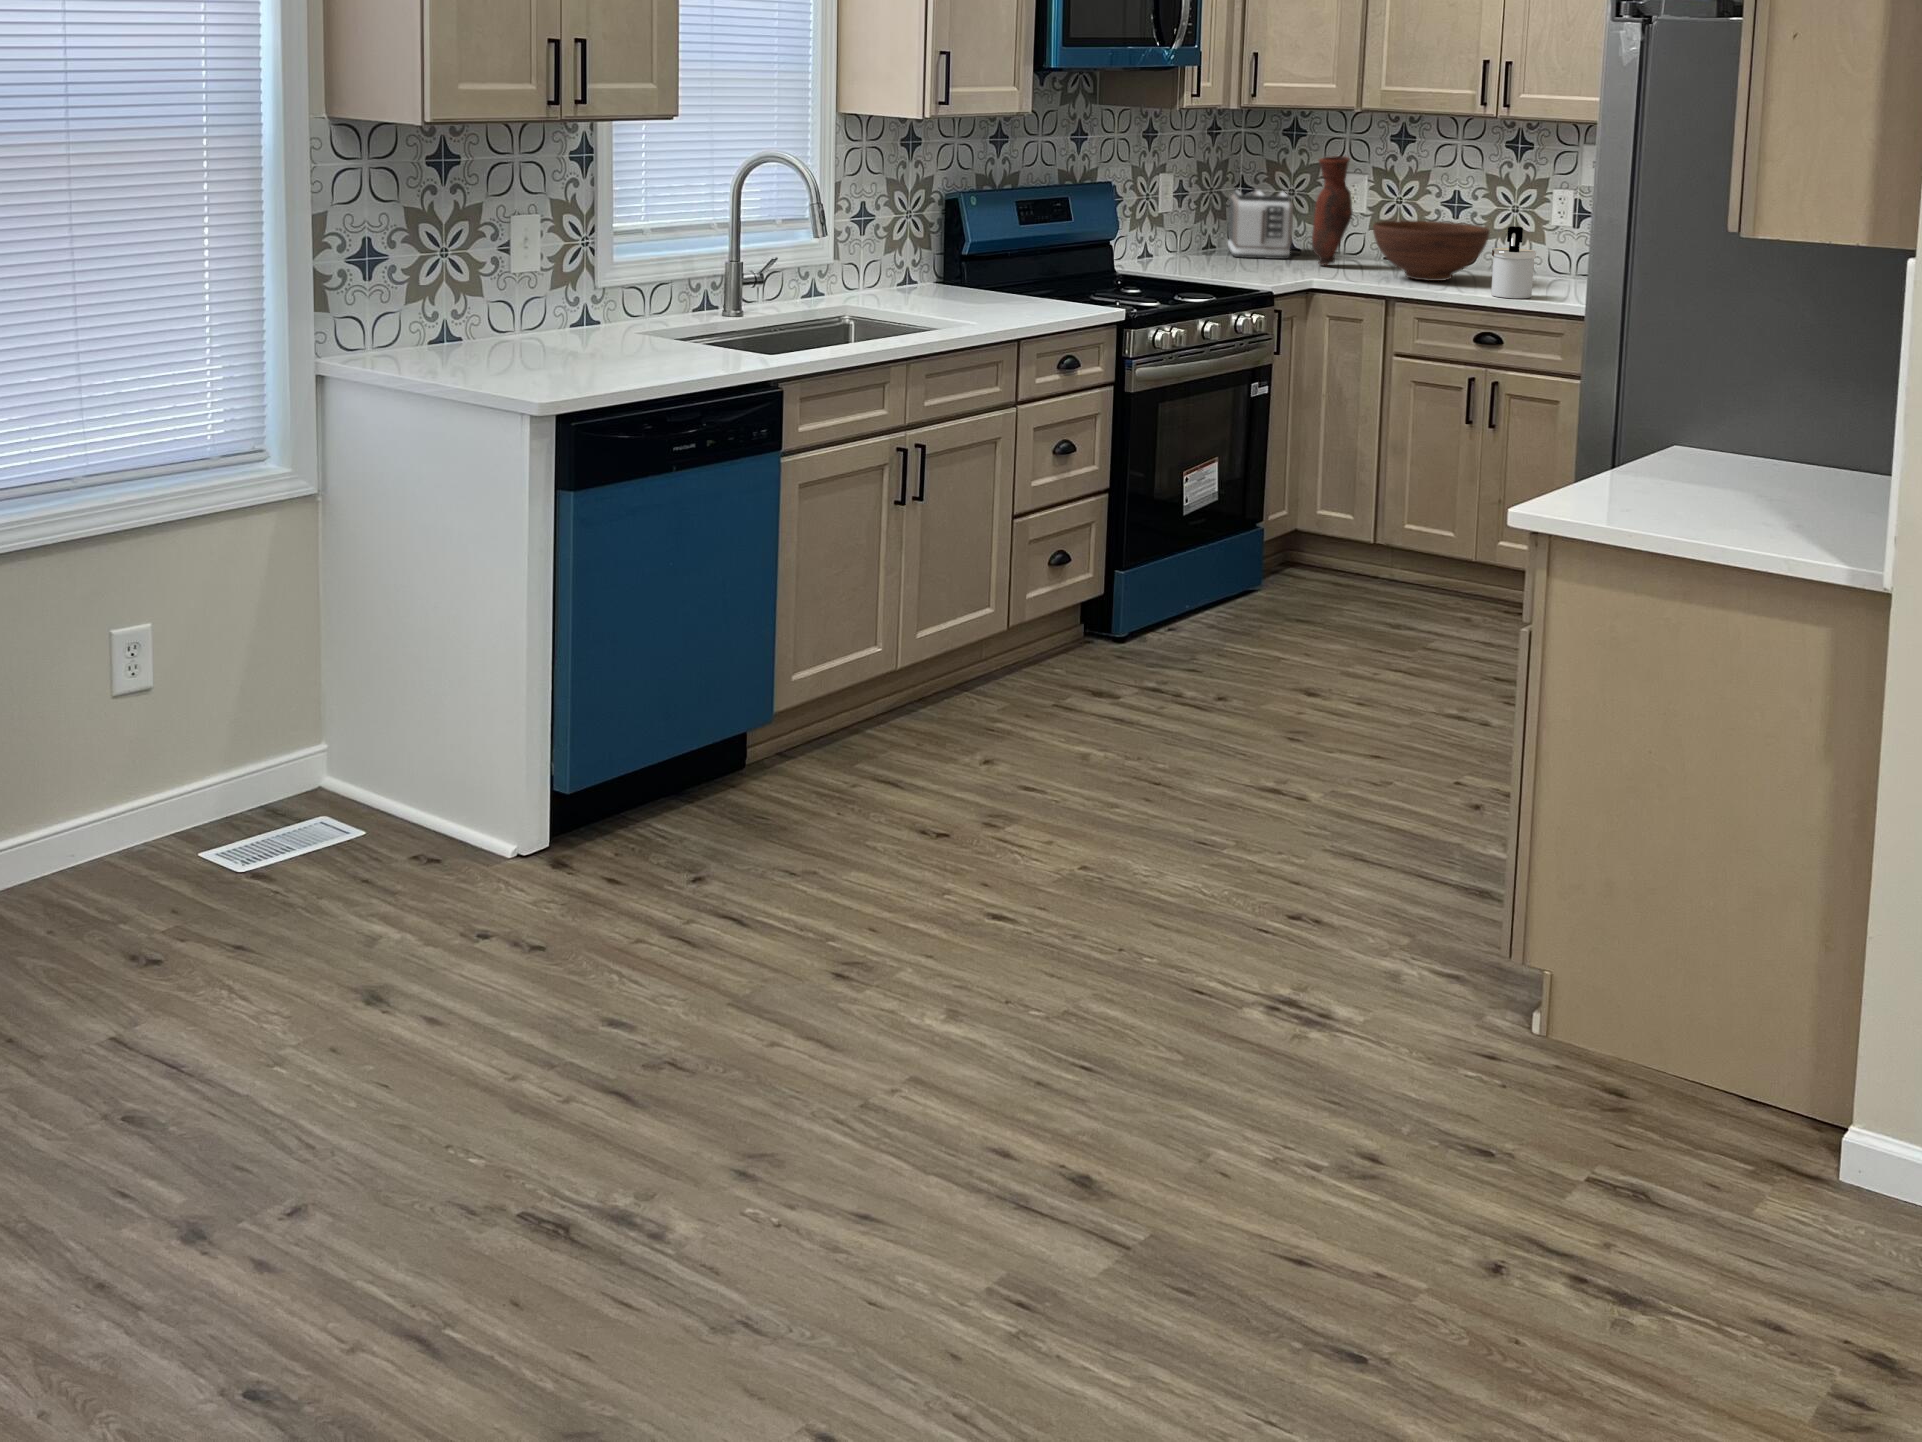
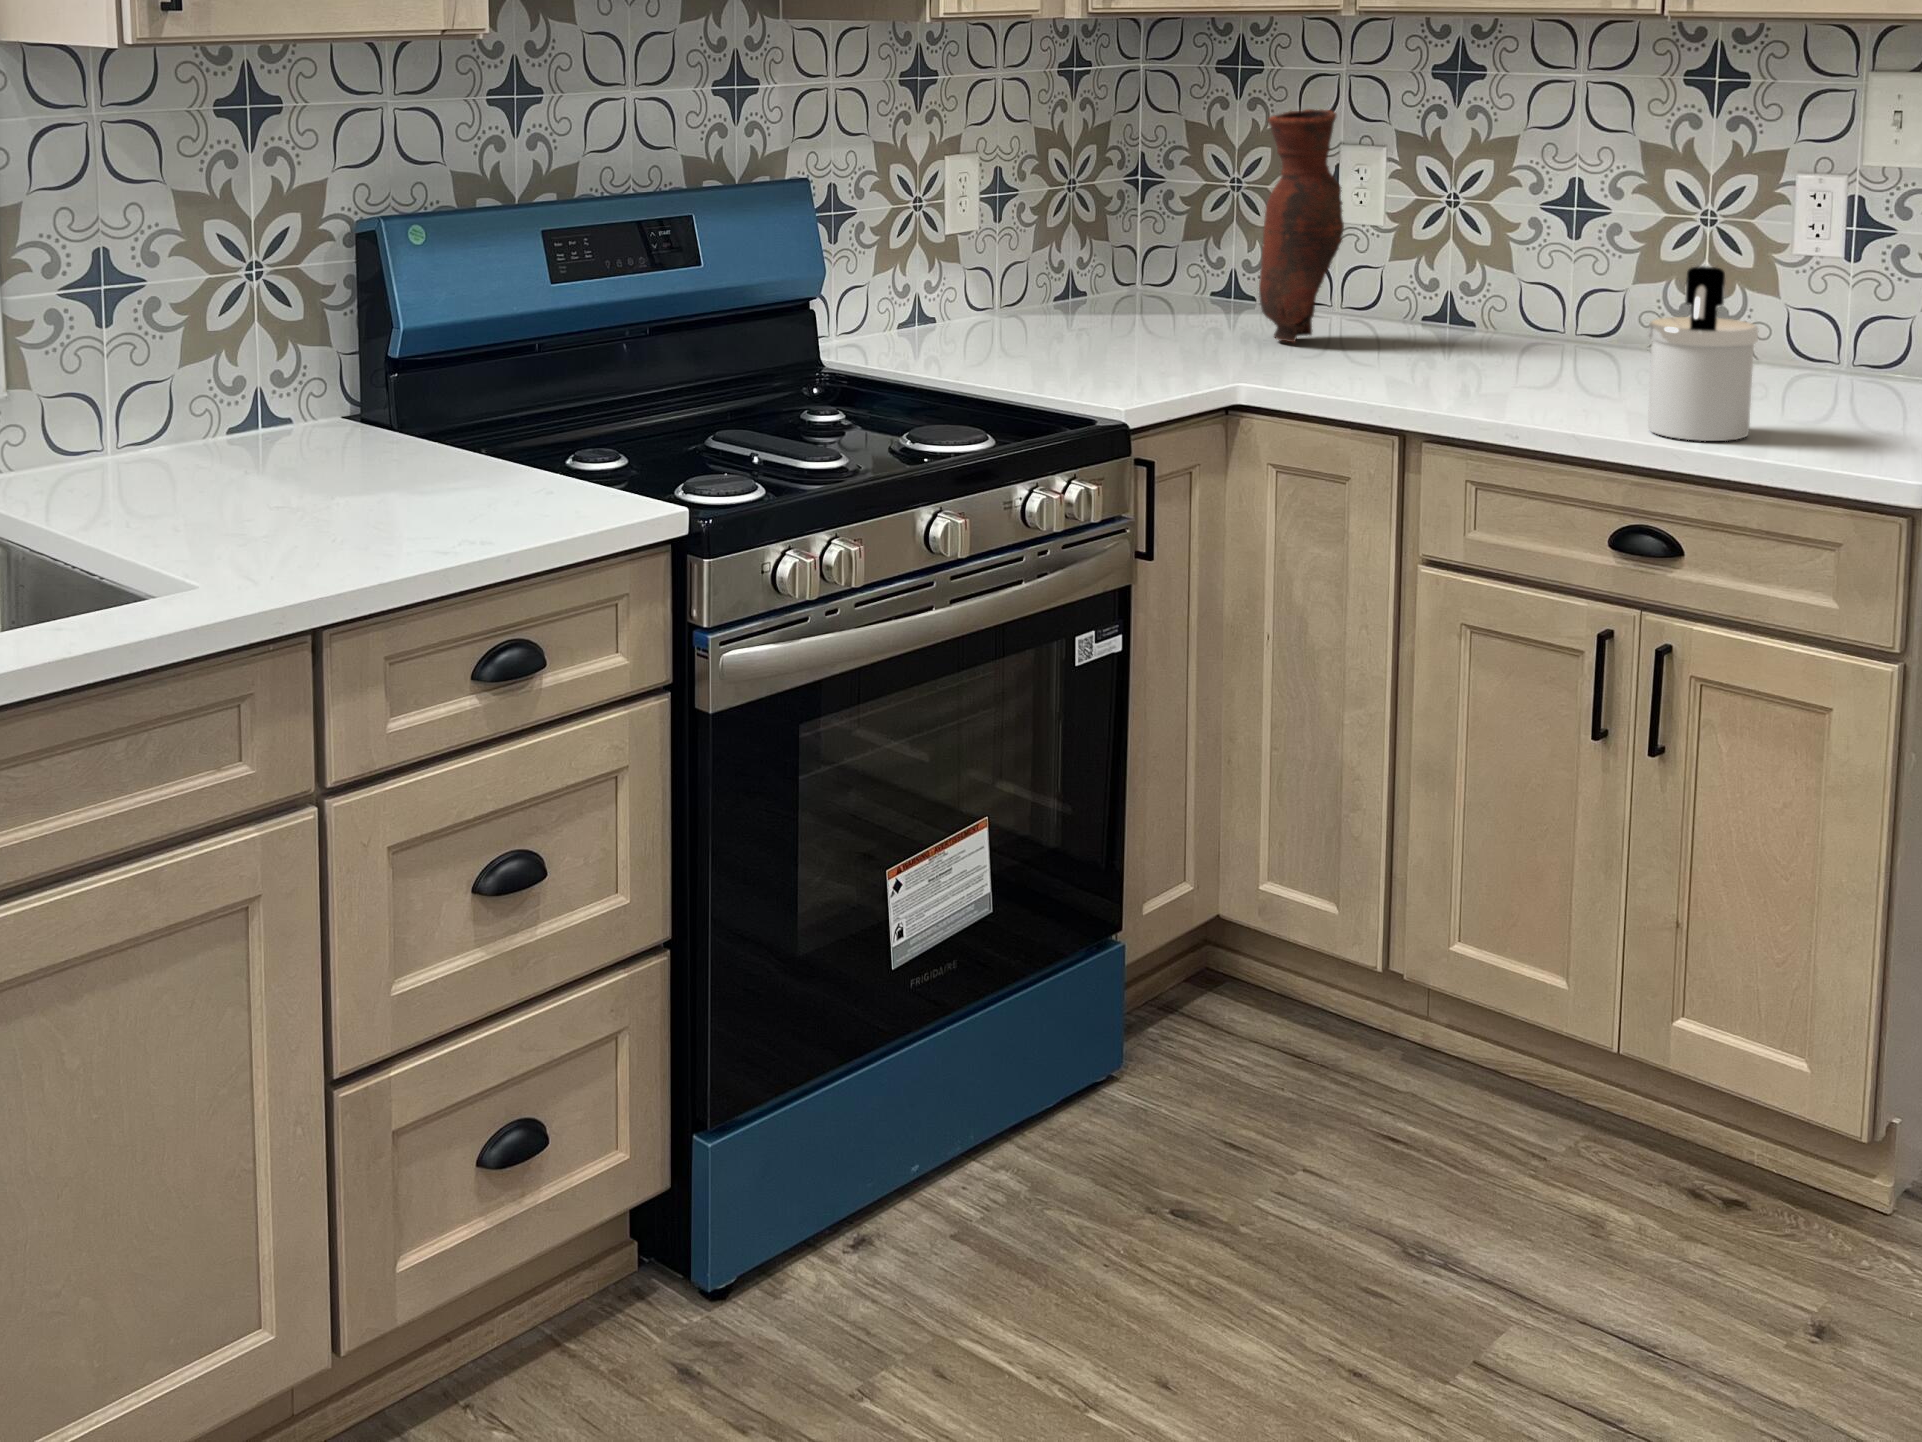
toaster: present [1228,190,1293,259] -> none [1104,179,1228,324]
fruit bowl: present [1373,220,1490,281] -> none [1378,245,1647,383]

